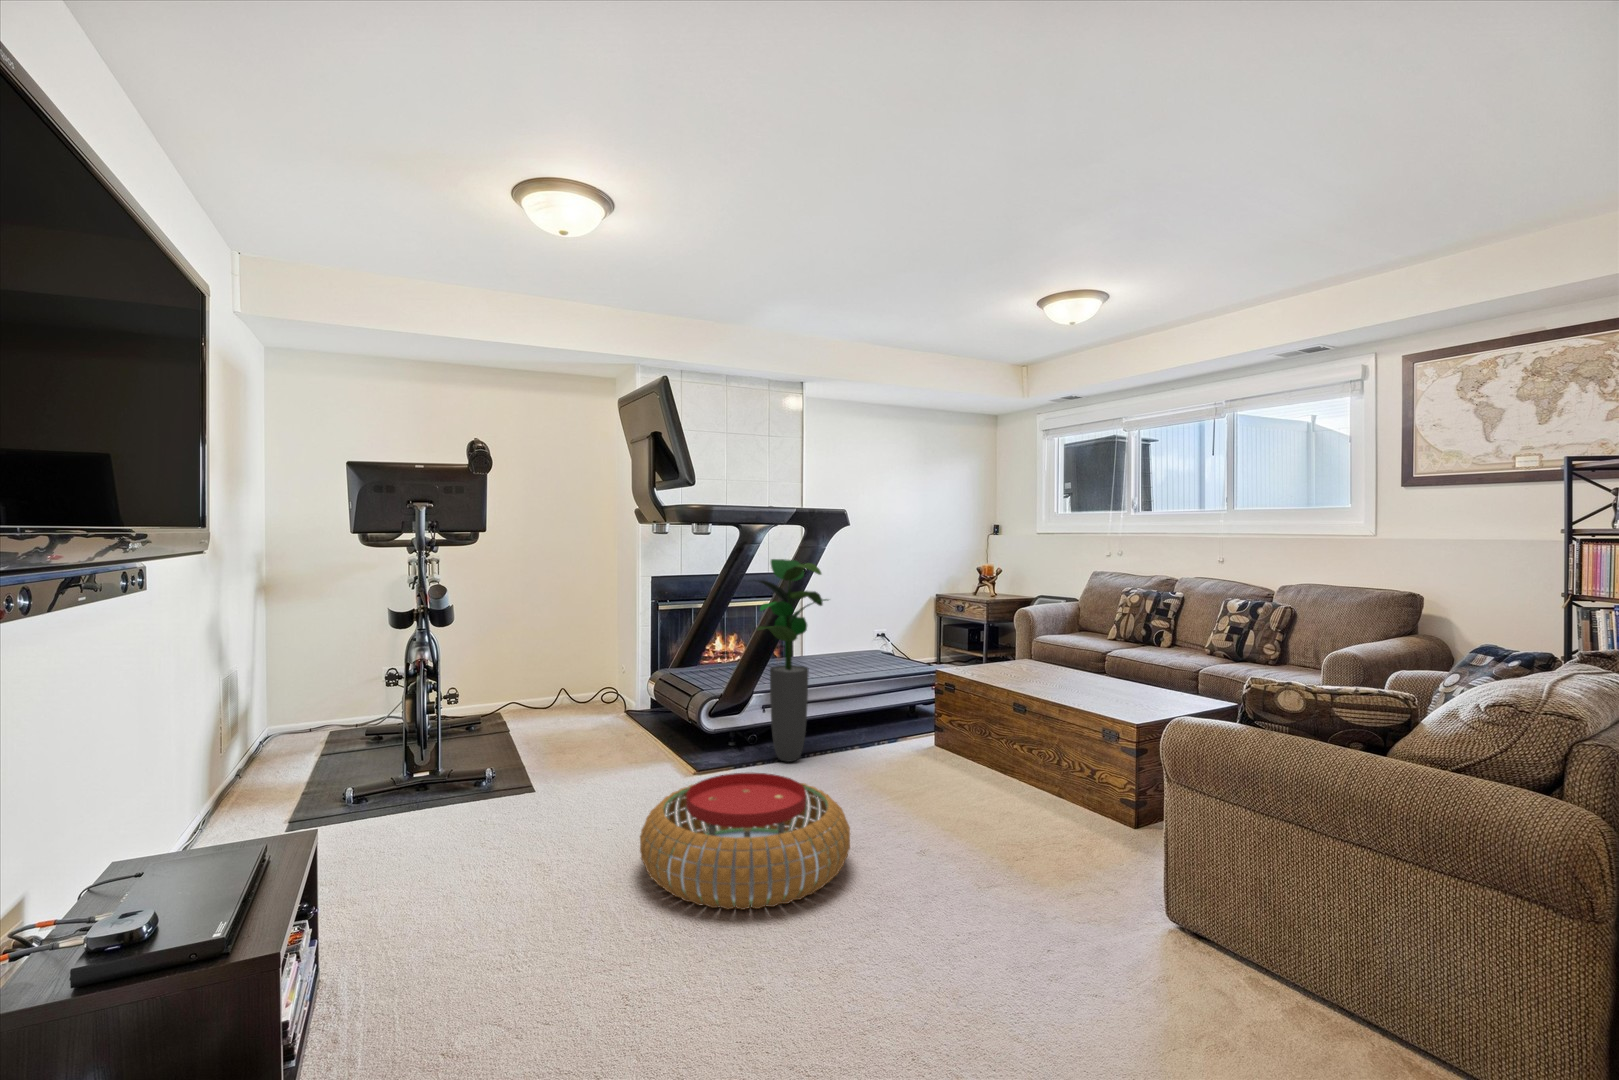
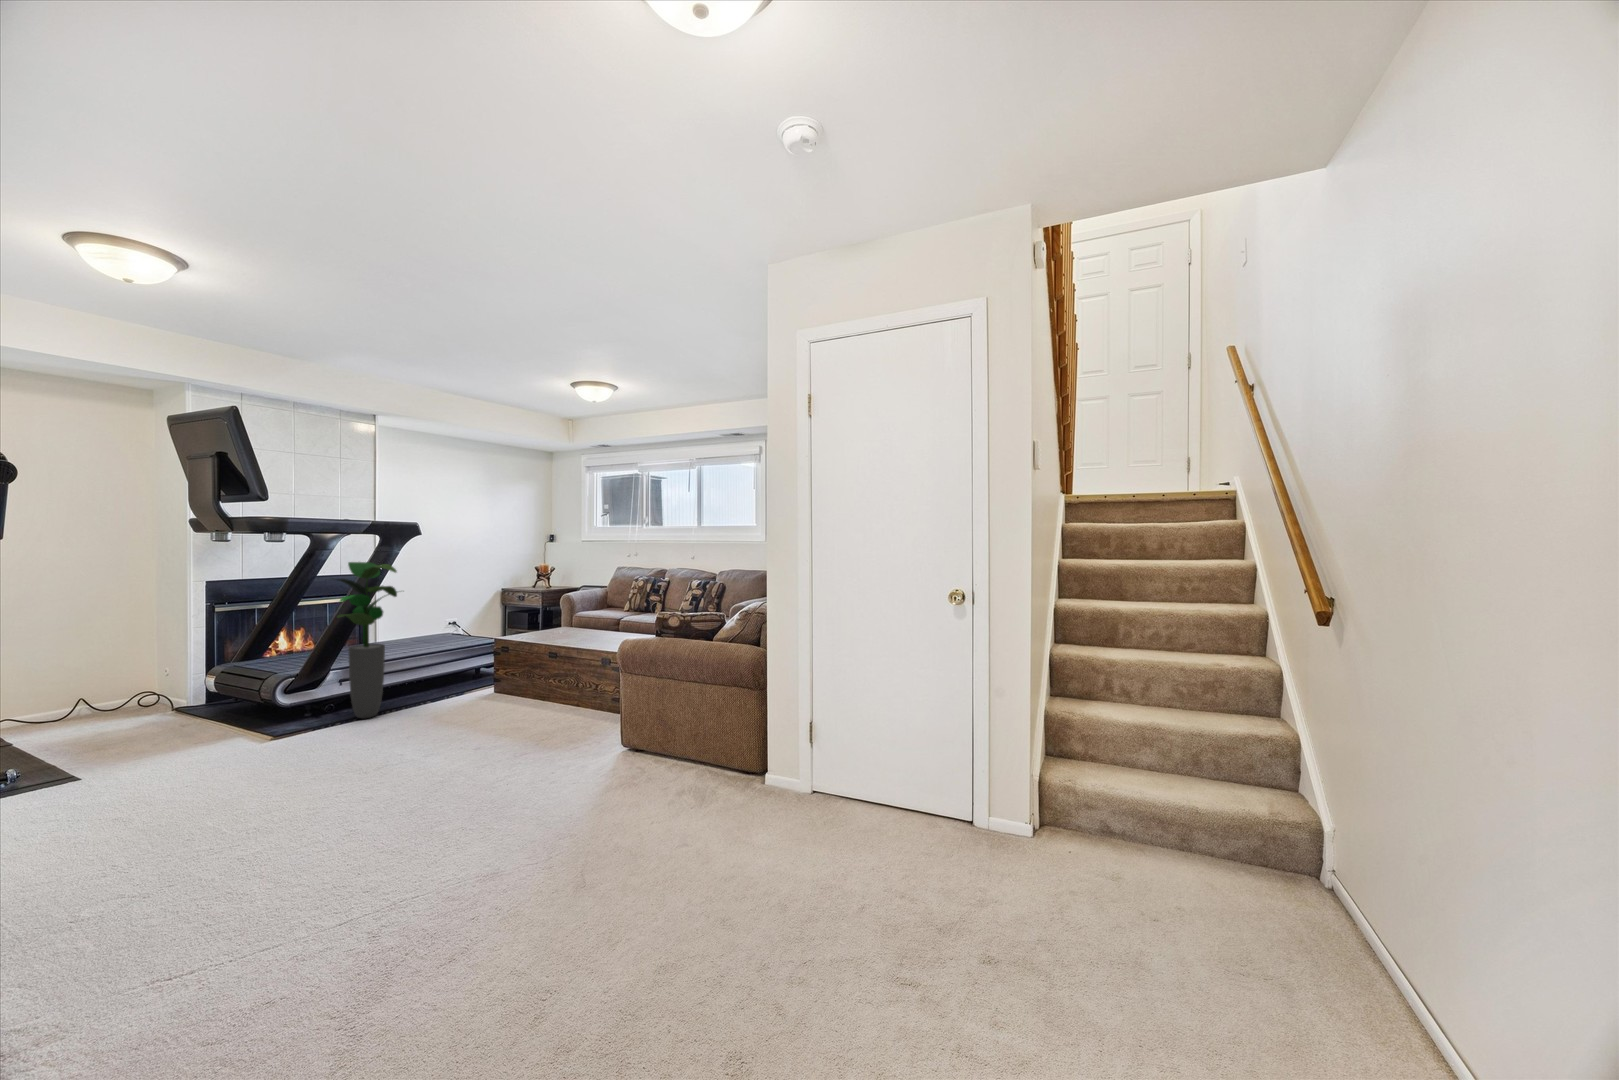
pouf: present [640,773,850,910] -> none [241,713,425,803]

